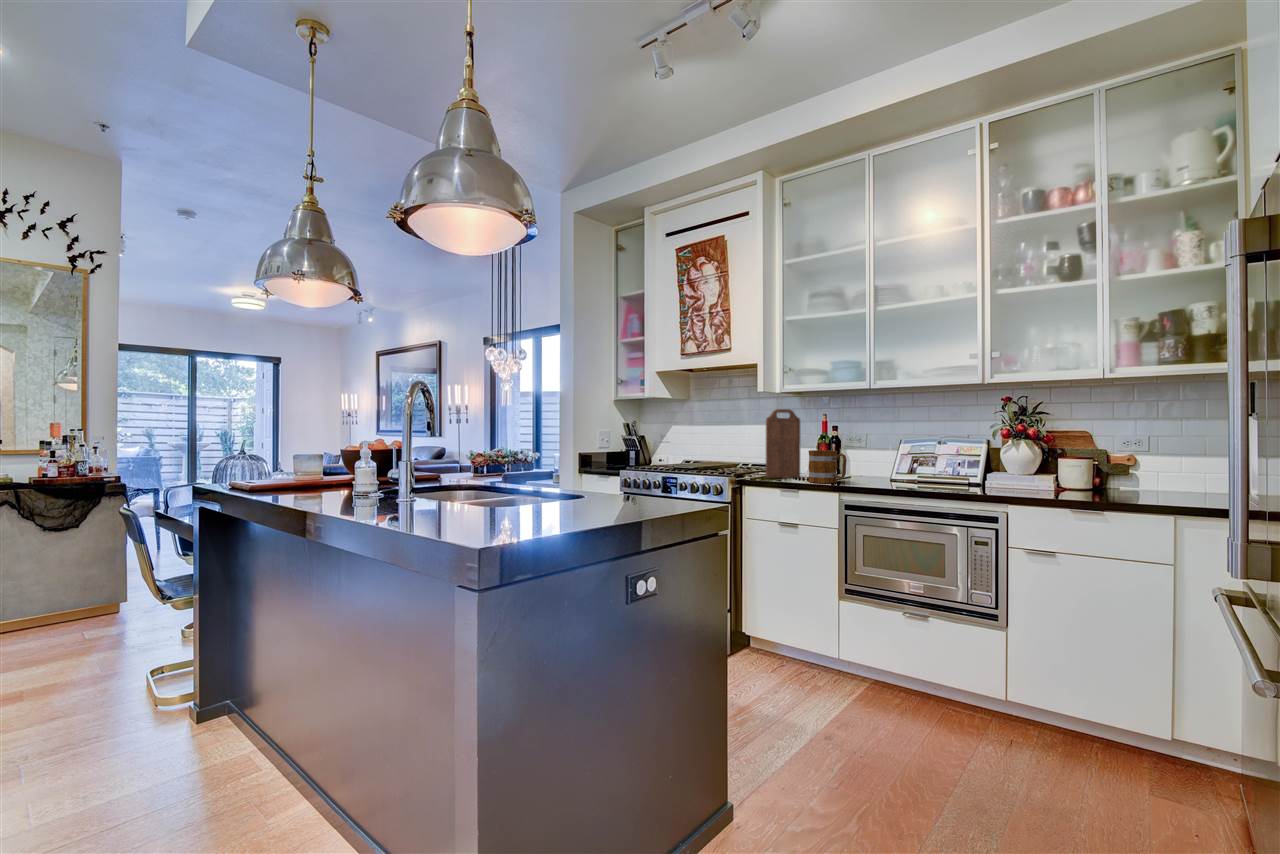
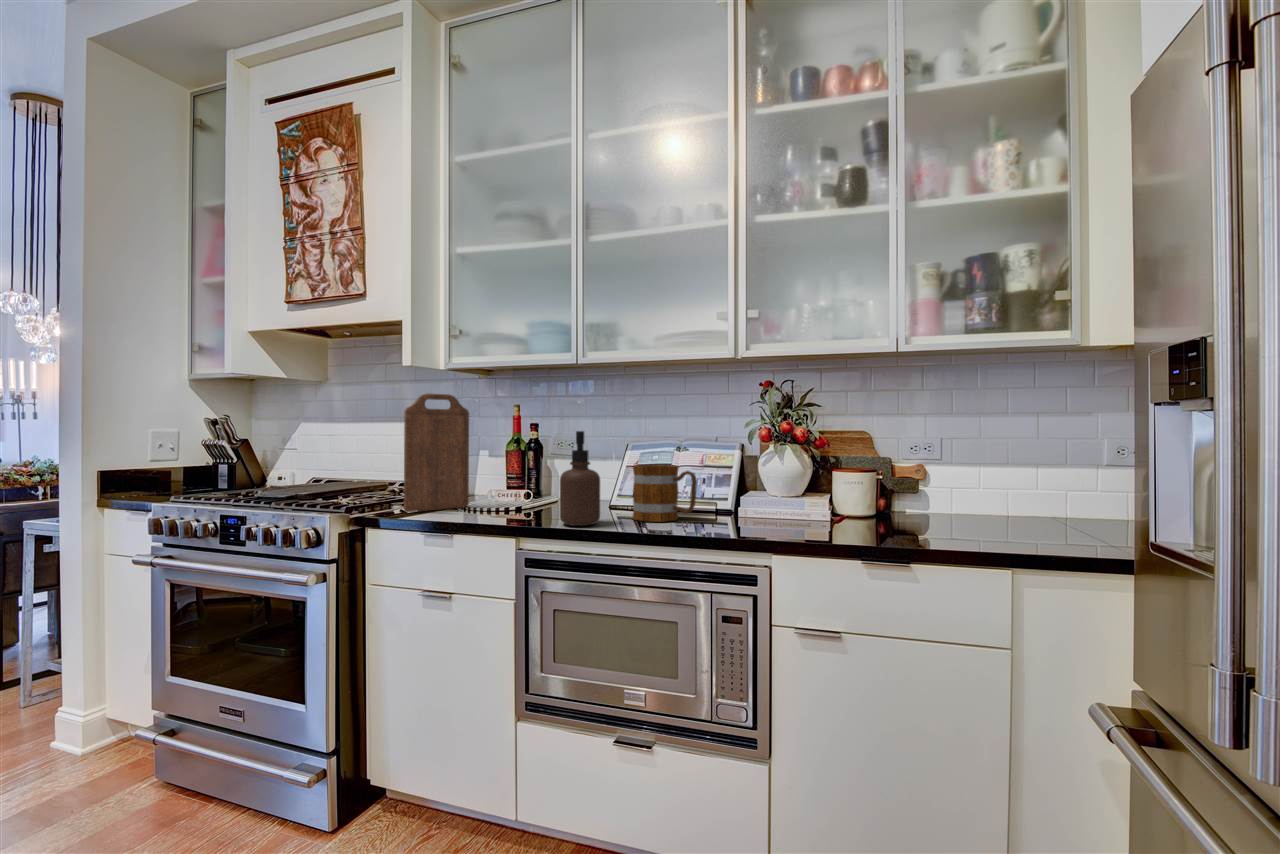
soap dispenser: none [865,431,891,487] -> present [560,431,600,526]
mug: present [809,450,847,483] -> present [633,465,697,522]

